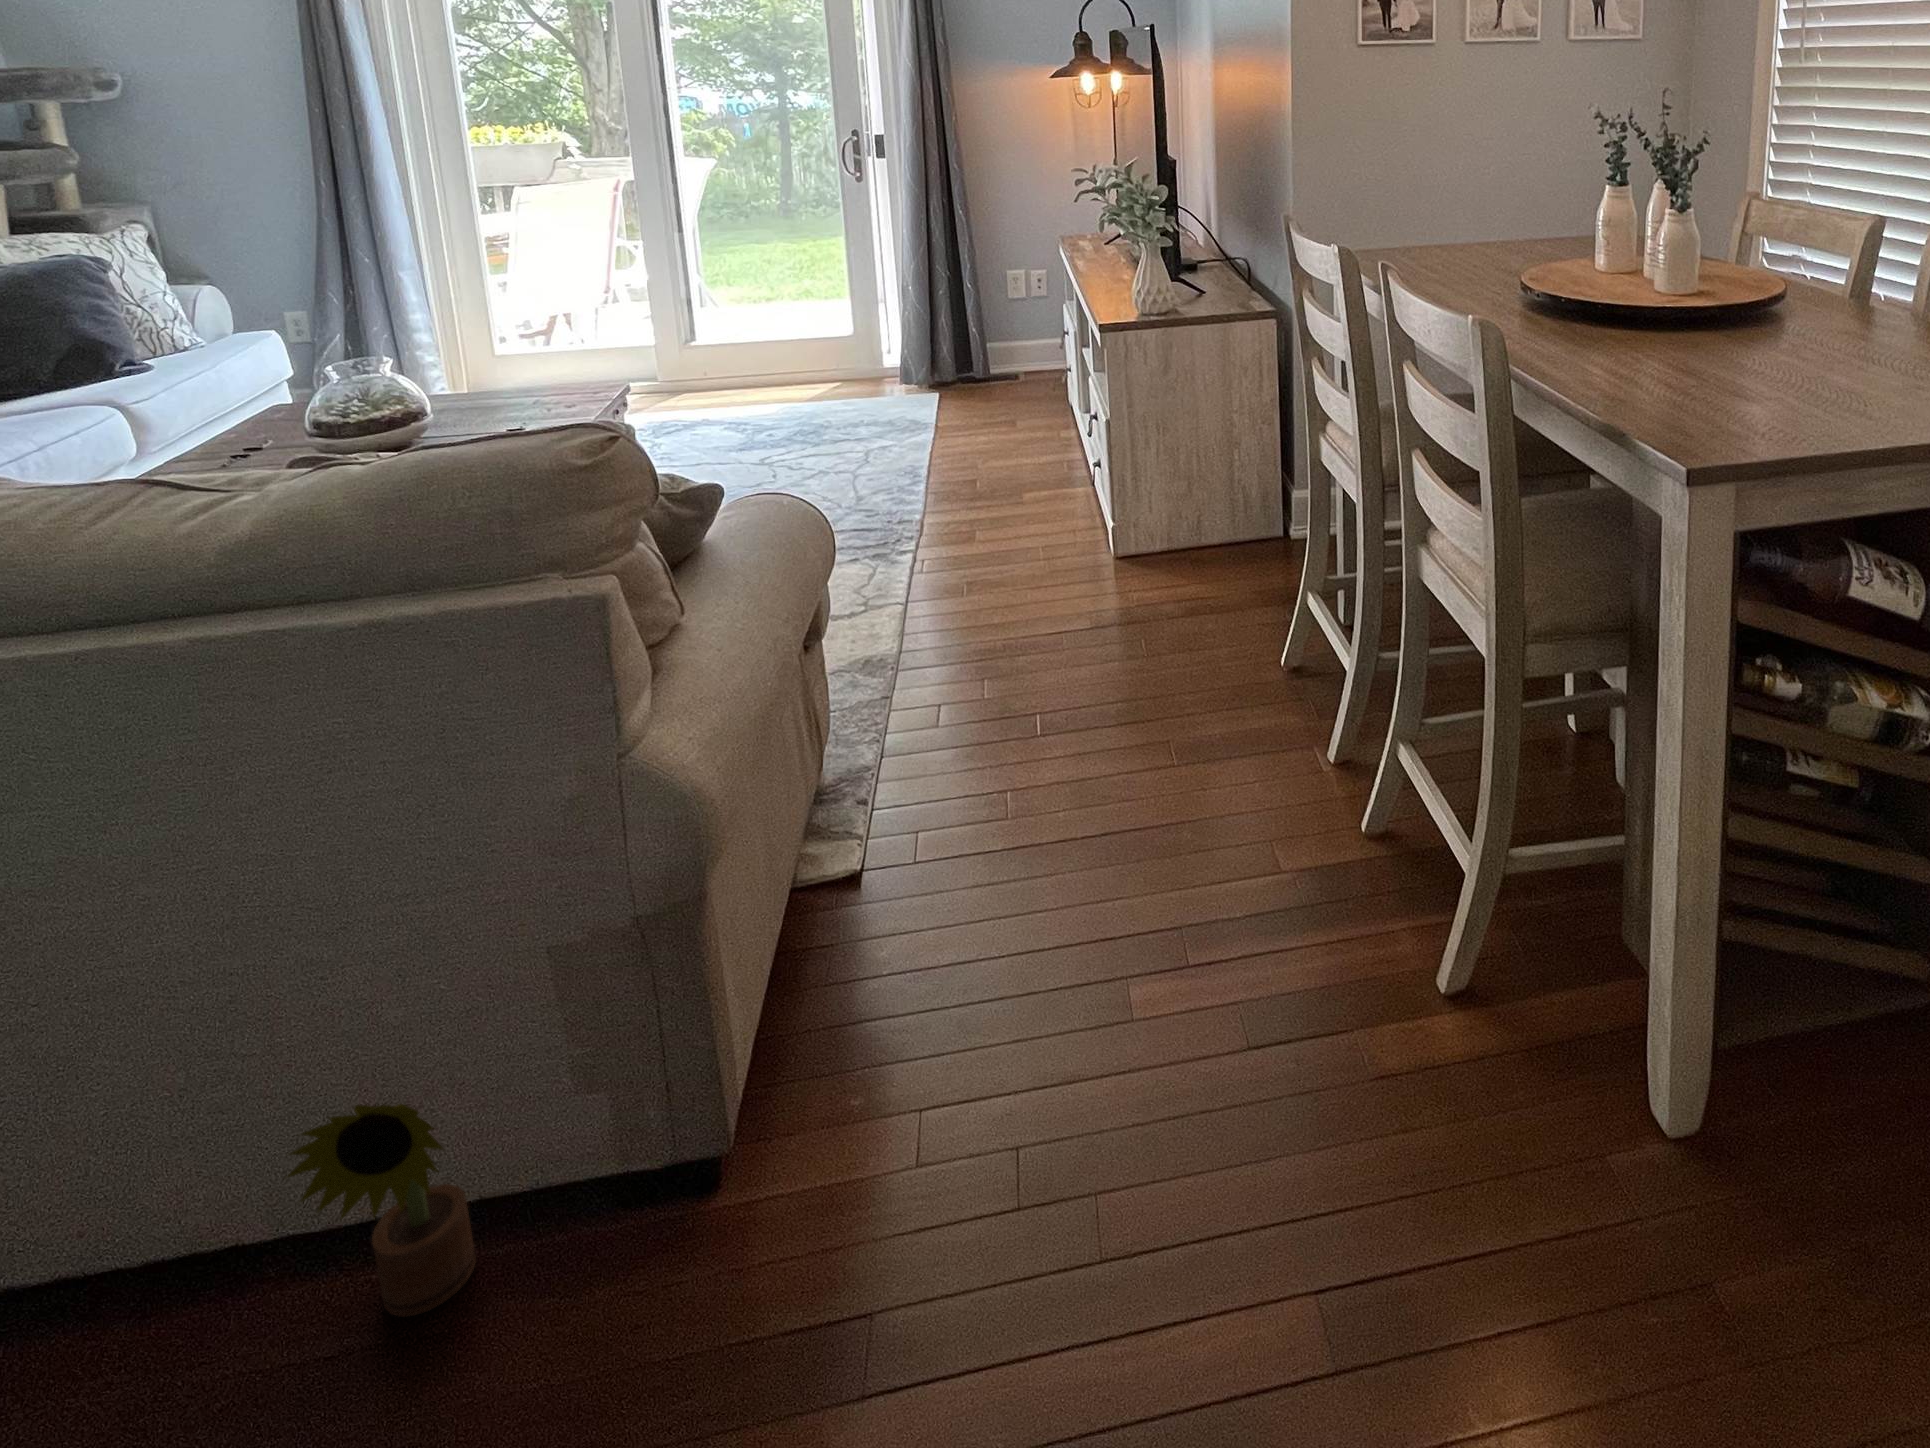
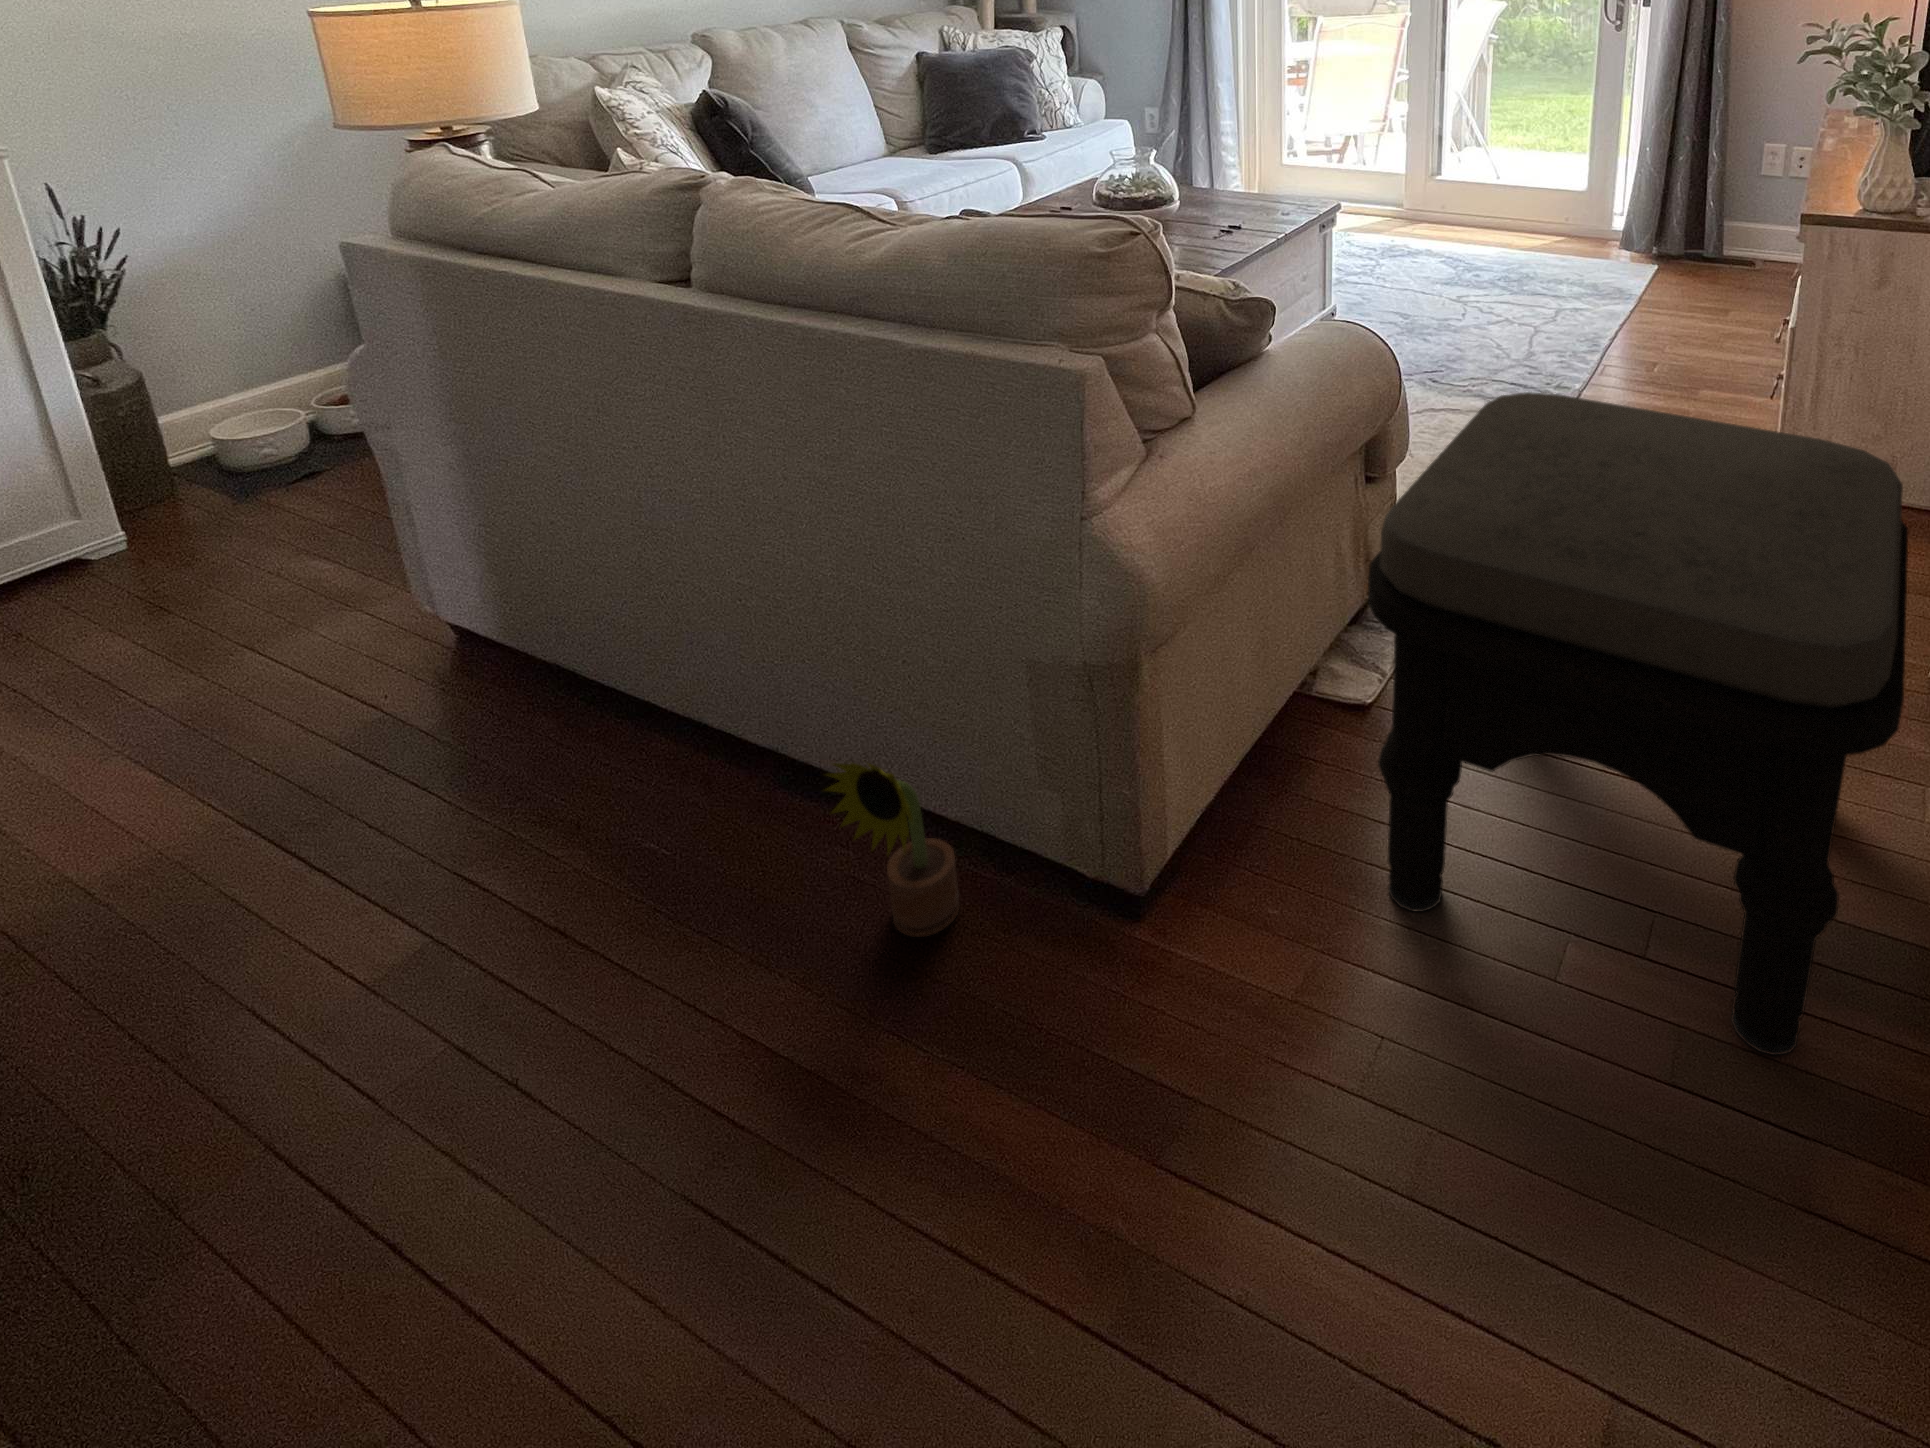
ottoman: none [884,493,1309,1009] -> present [1368,392,1908,1055]

